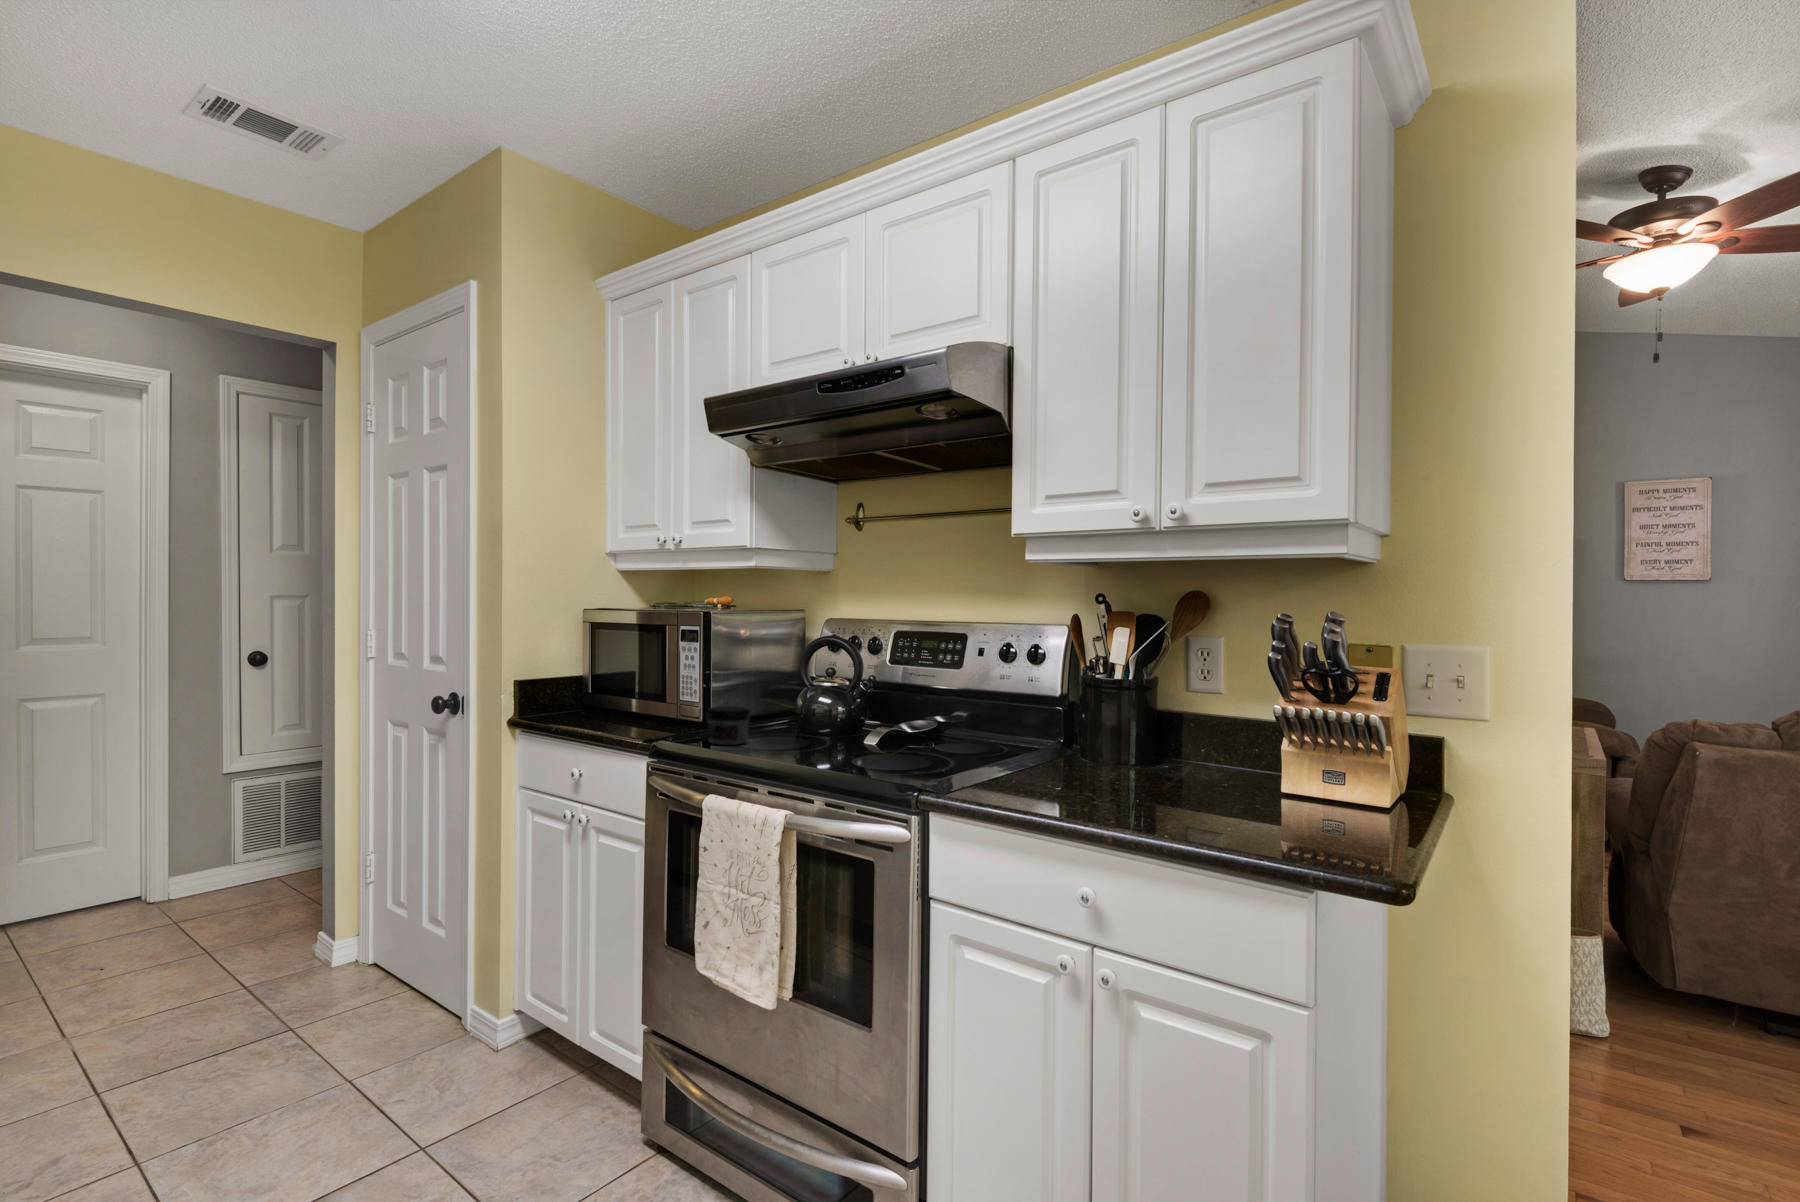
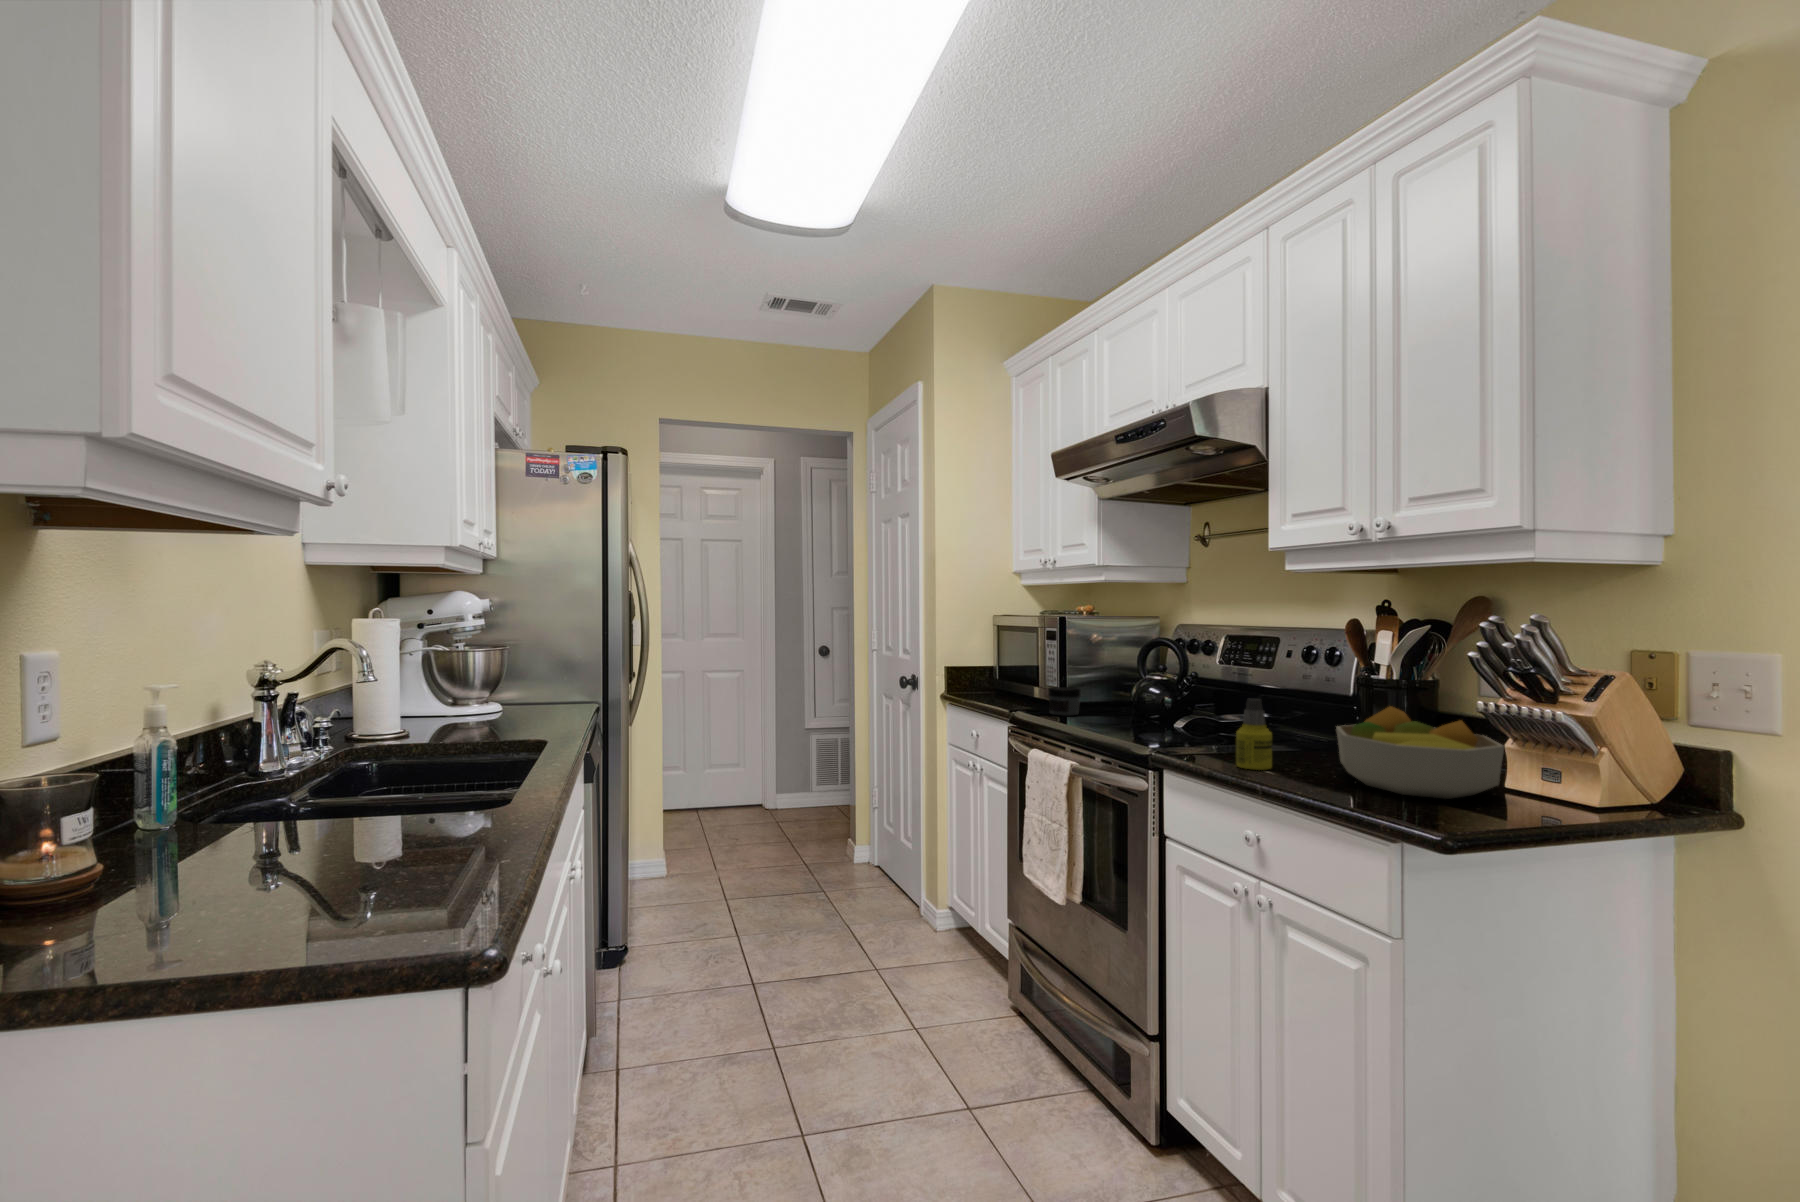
bottle: none [1033,720,1075,807] -> present [1236,699,1272,770]
fruit bowl: none [1143,723,1339,828] -> present [1336,706,1504,799]

